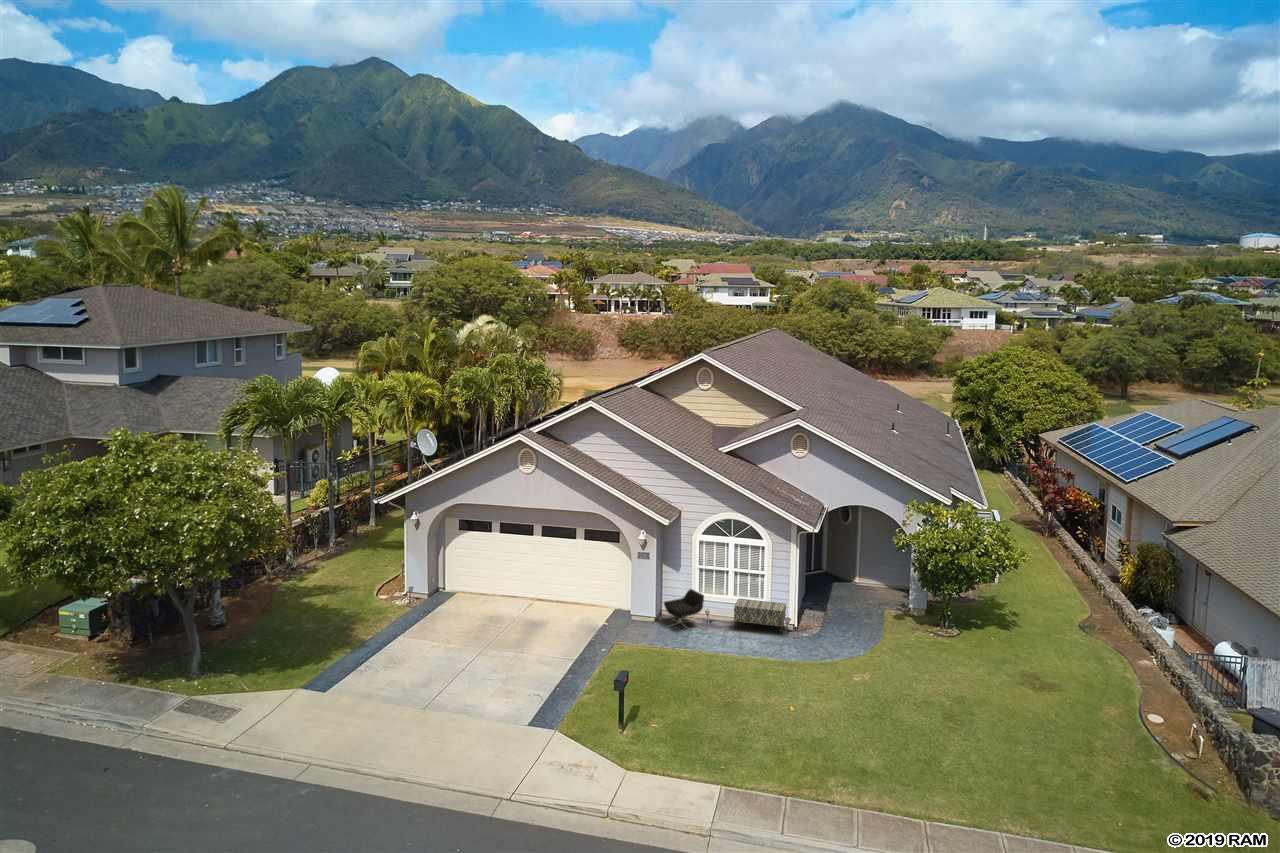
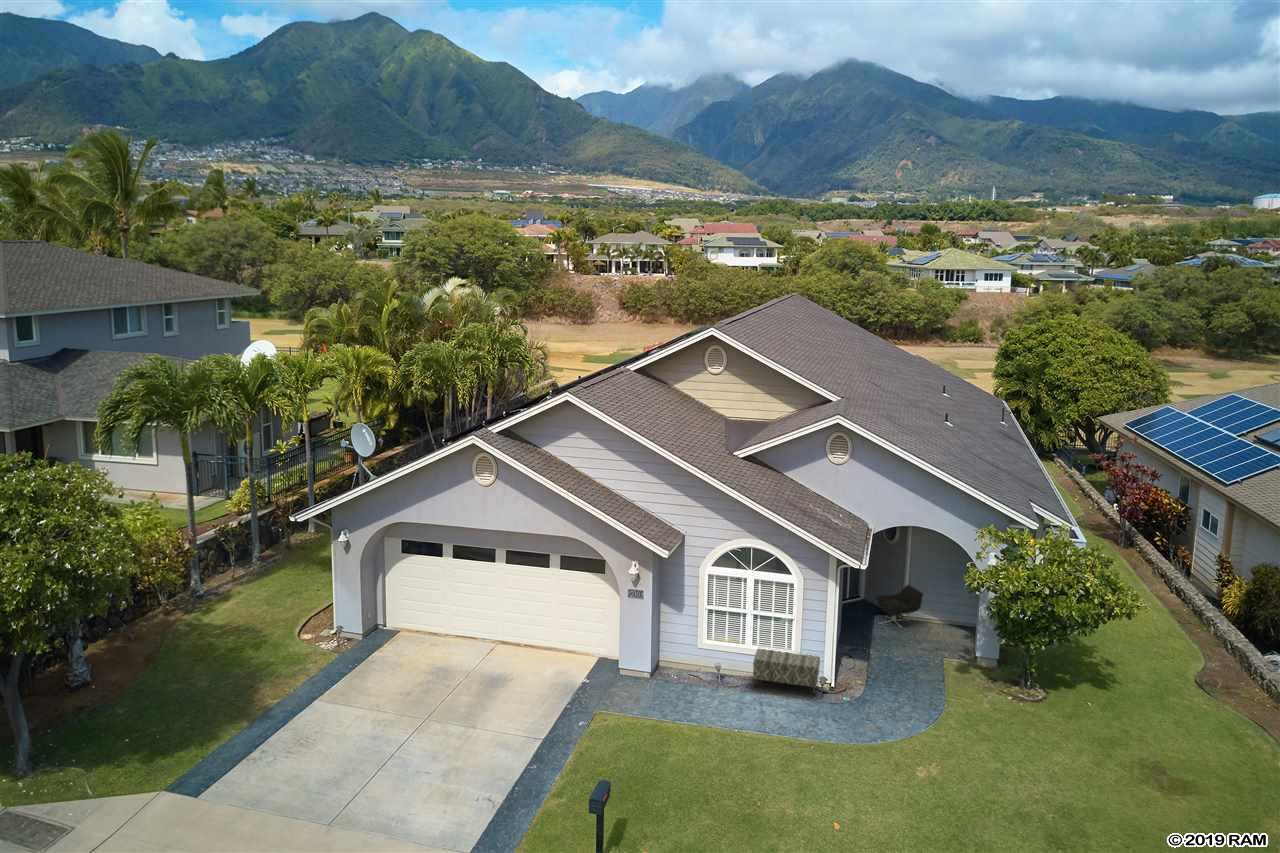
lounge chair: present [664,589,704,627] -> present [876,585,923,627]

